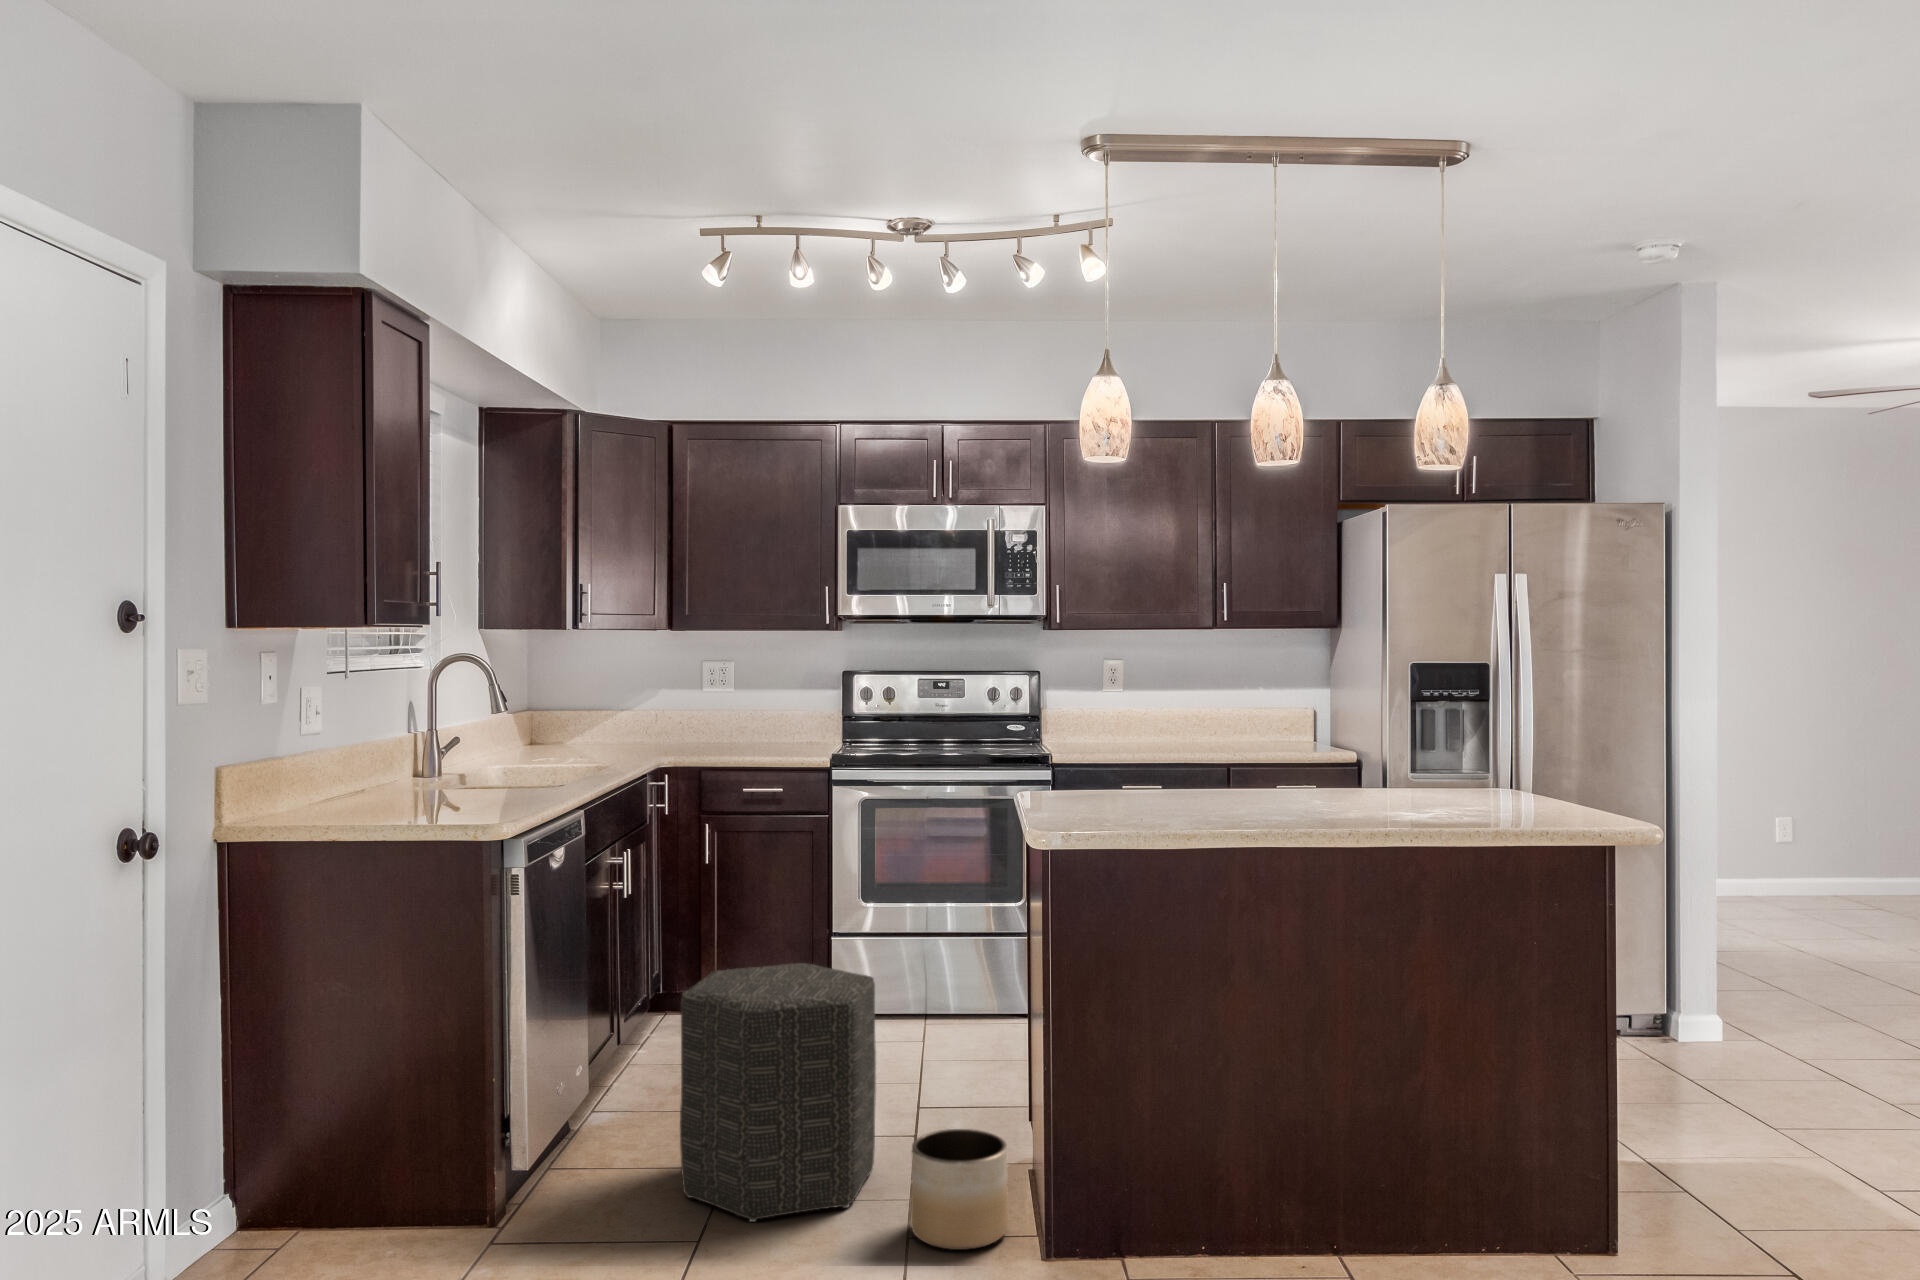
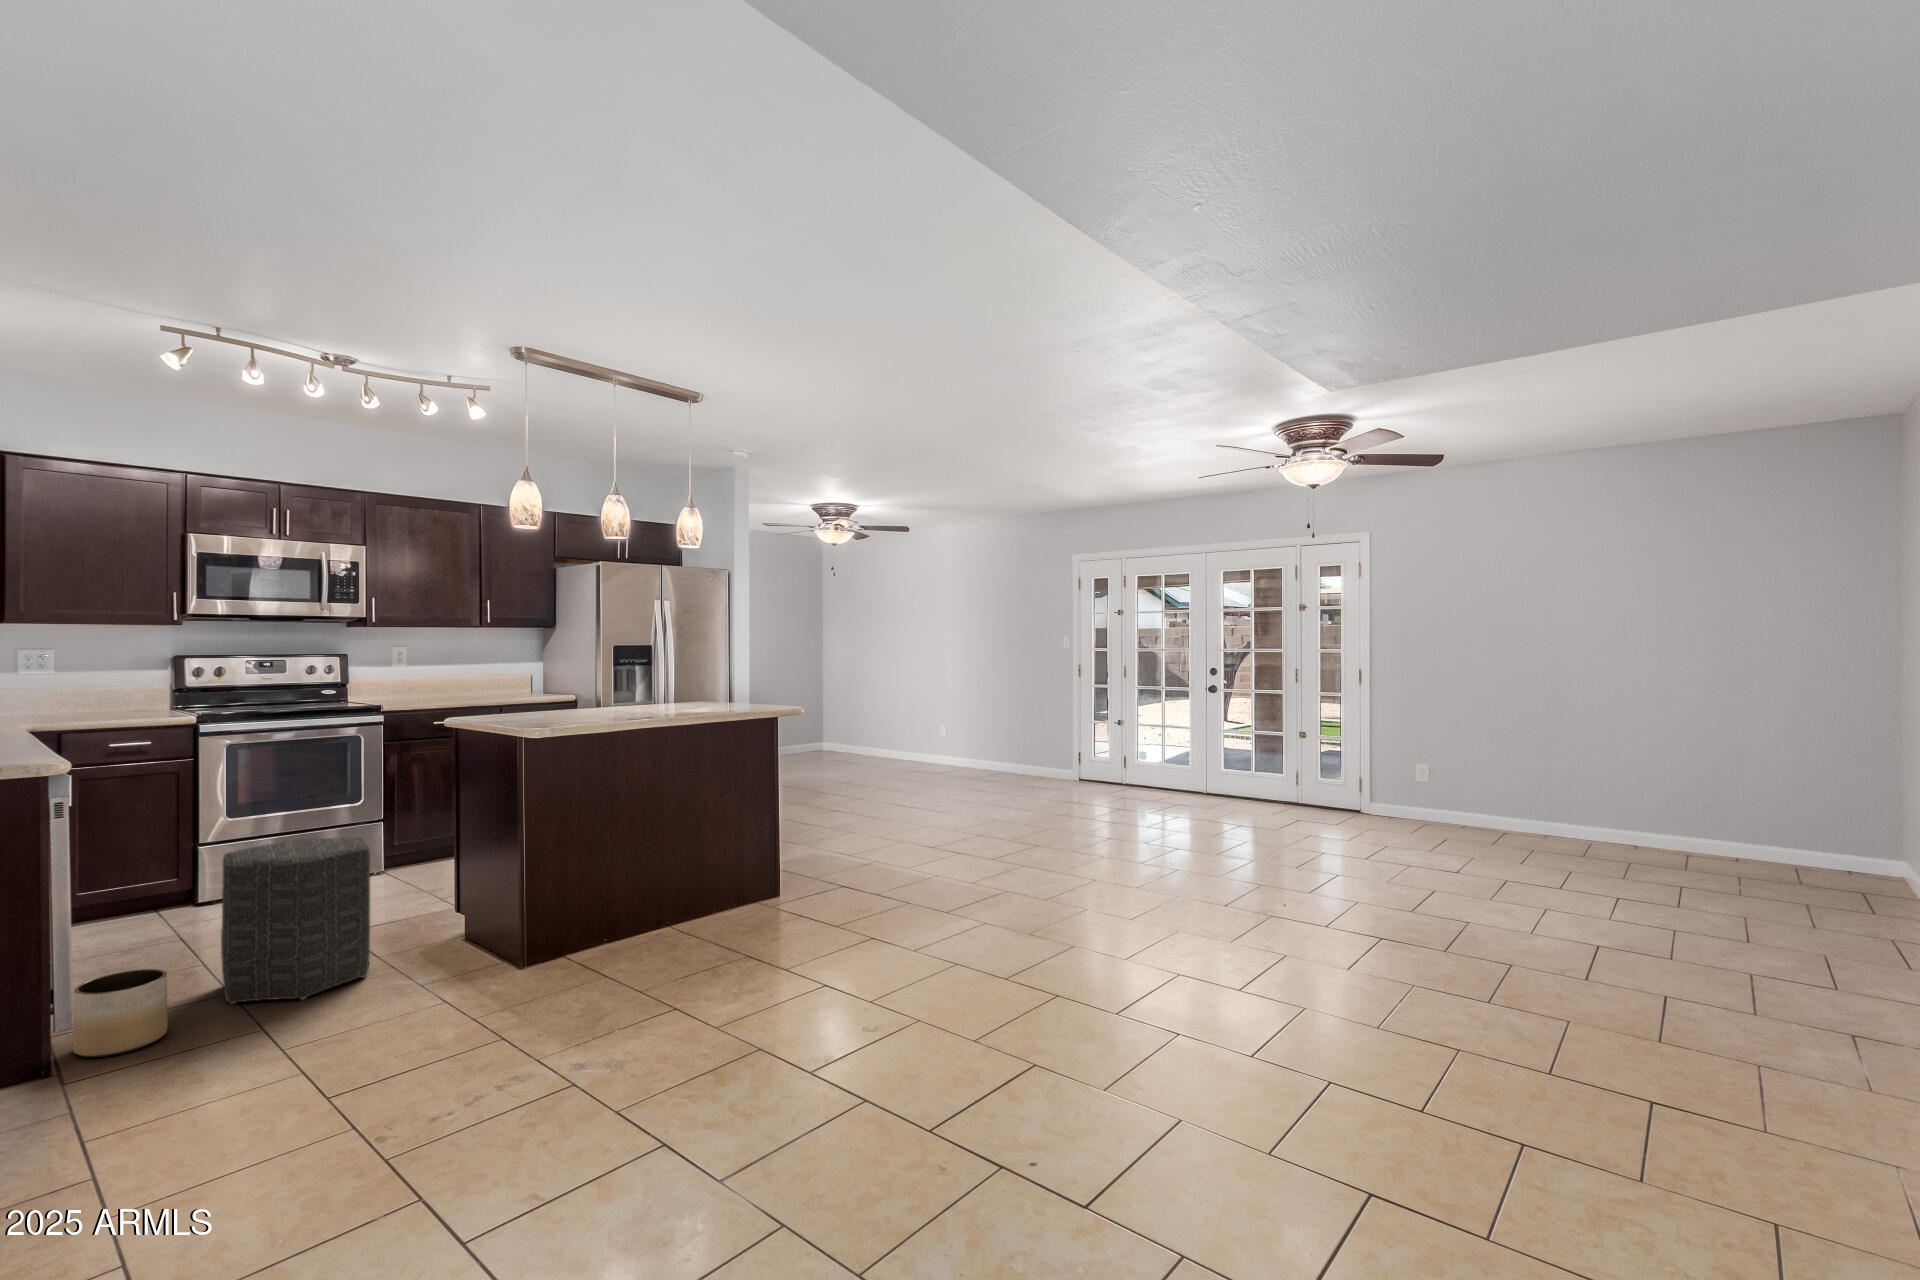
planter: present [911,1129,1008,1250] -> present [73,969,168,1057]

